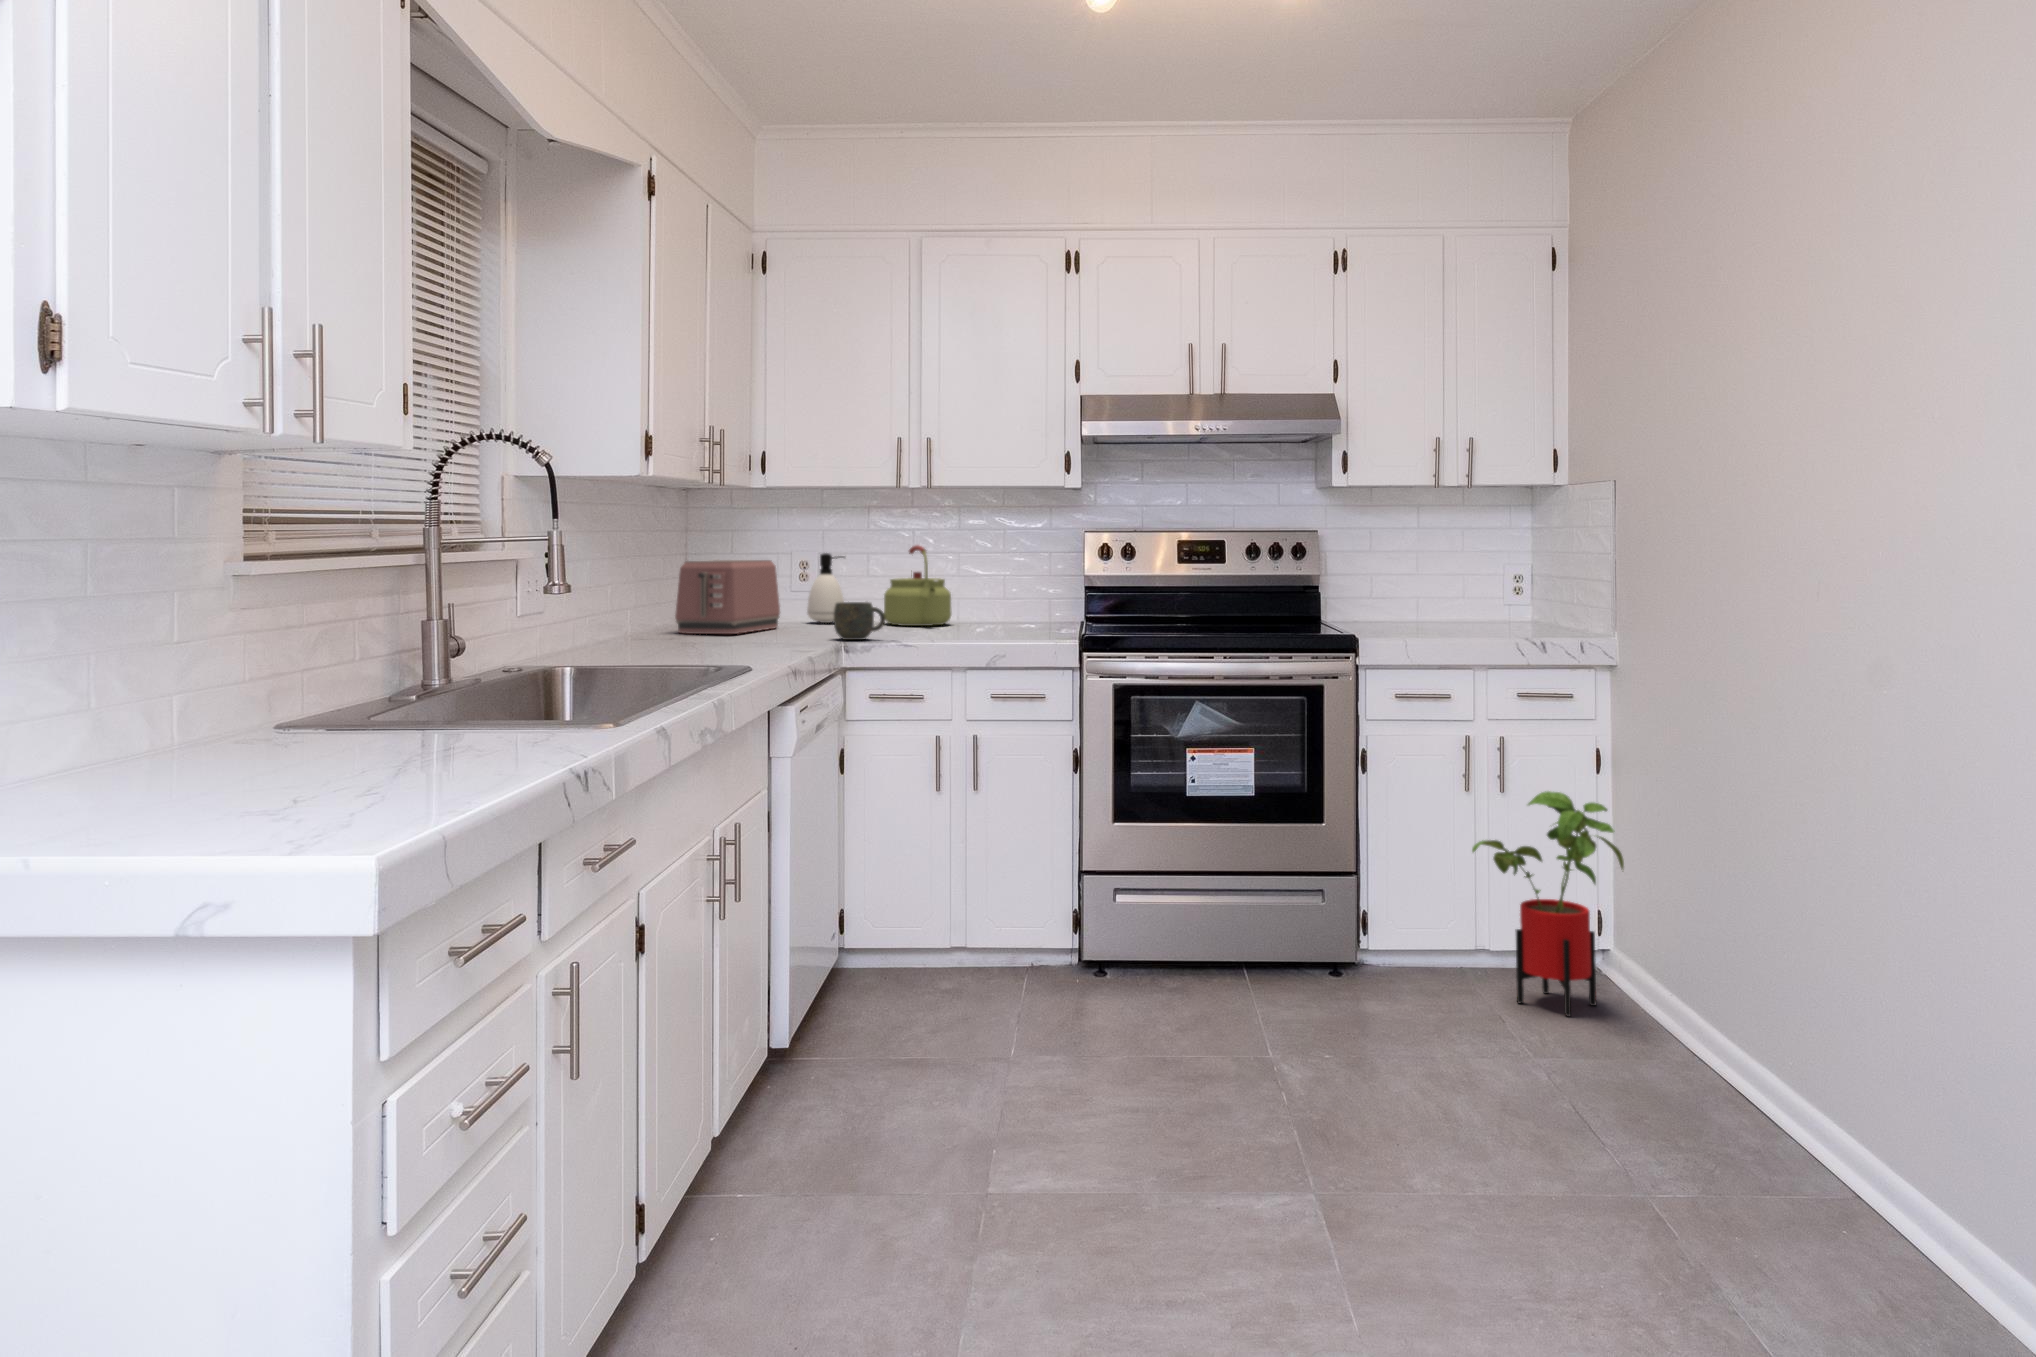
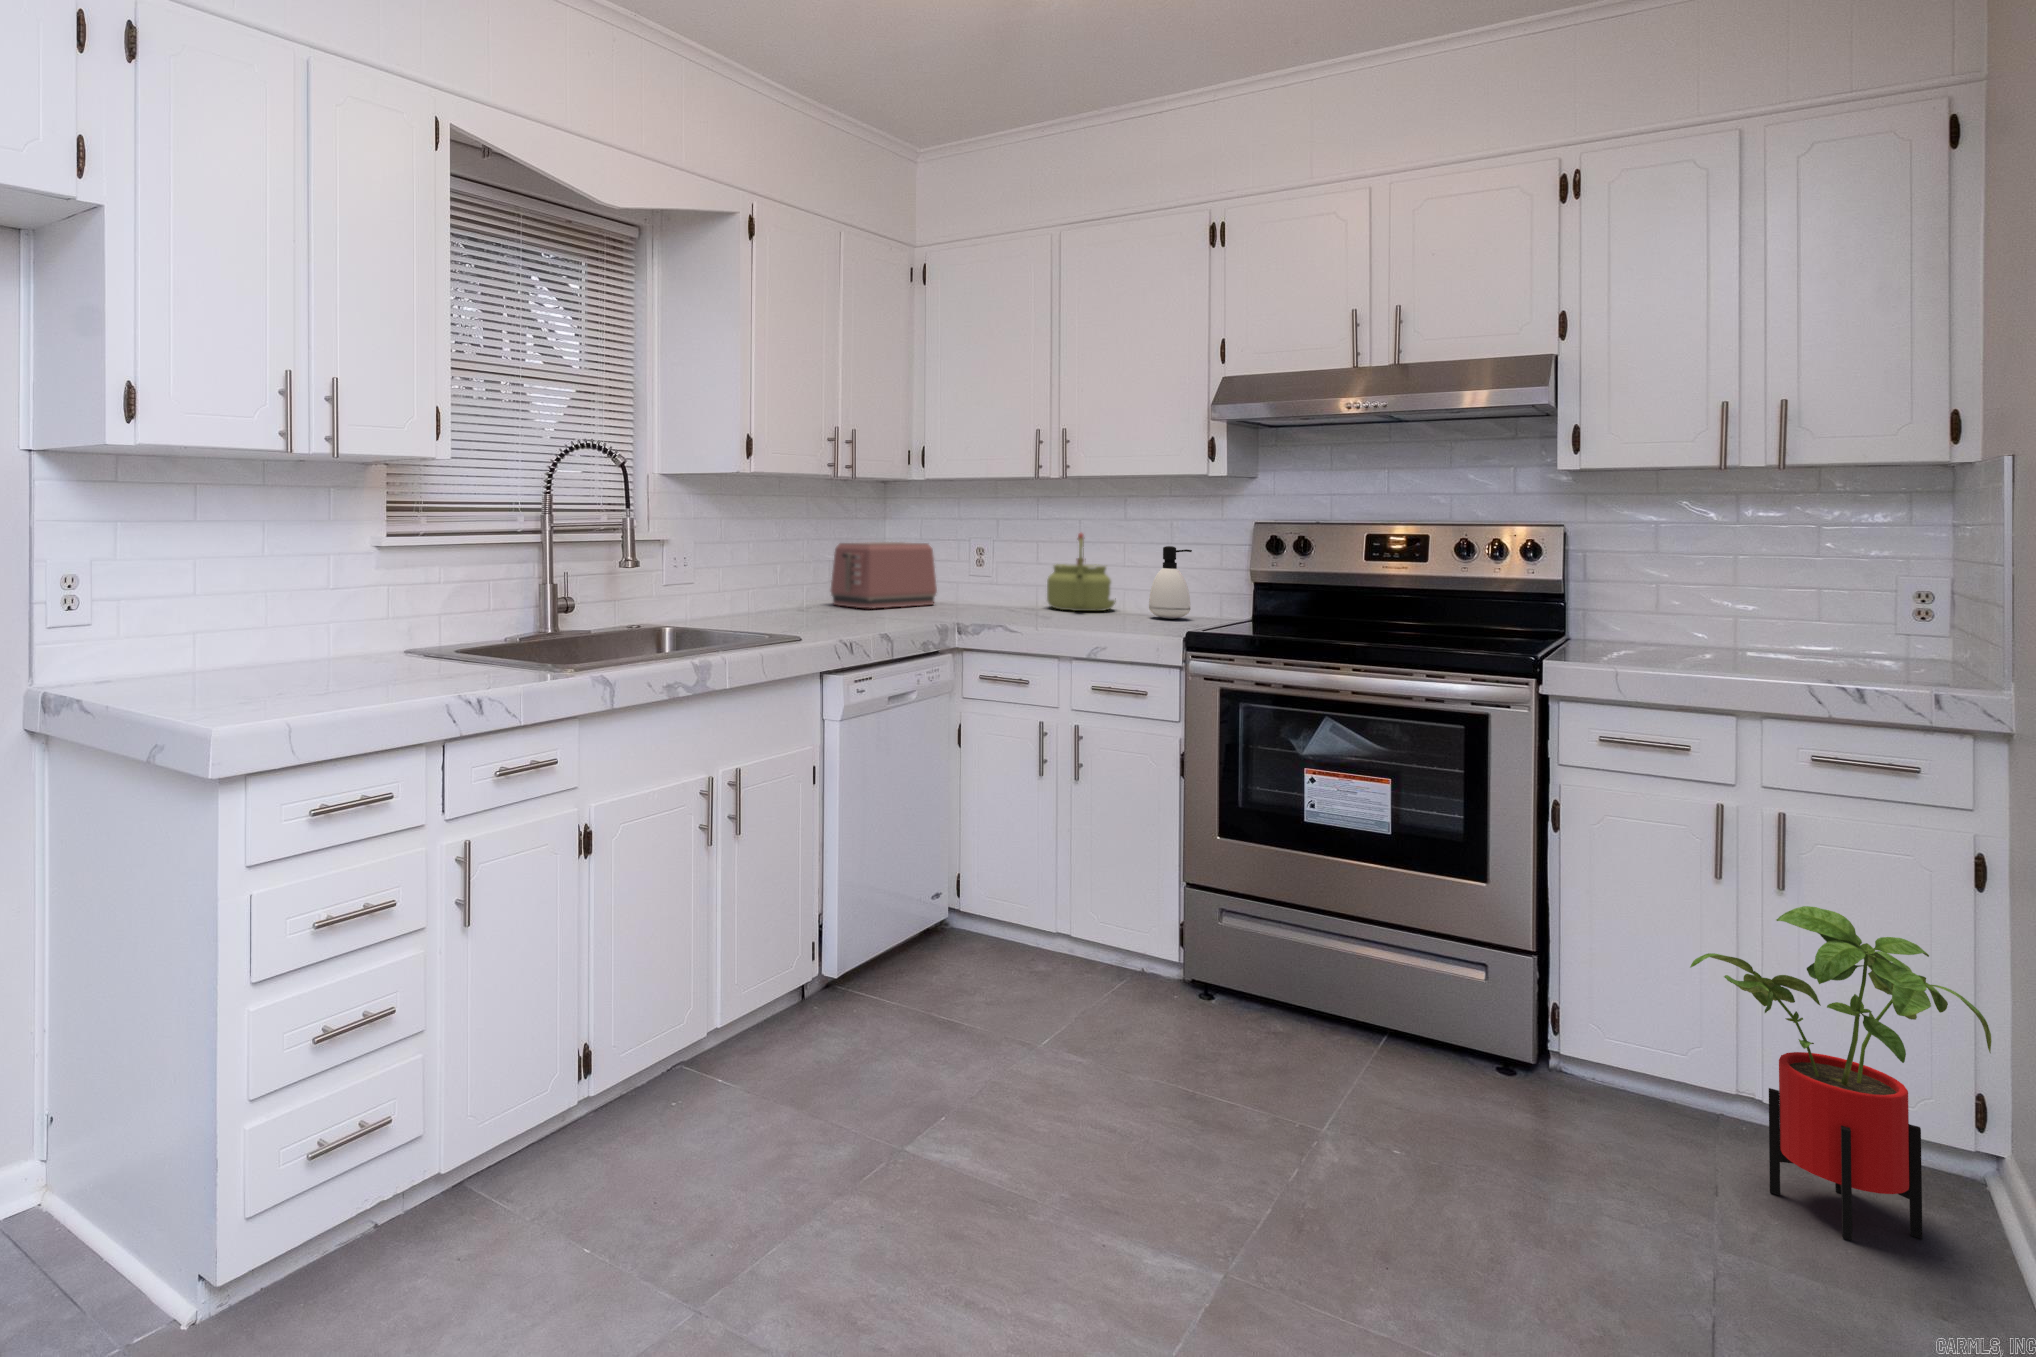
soap dispenser: present [807,553,844,623] -> present [1149,546,1192,619]
mug: present [834,602,885,640] -> none [942,585,990,621]

